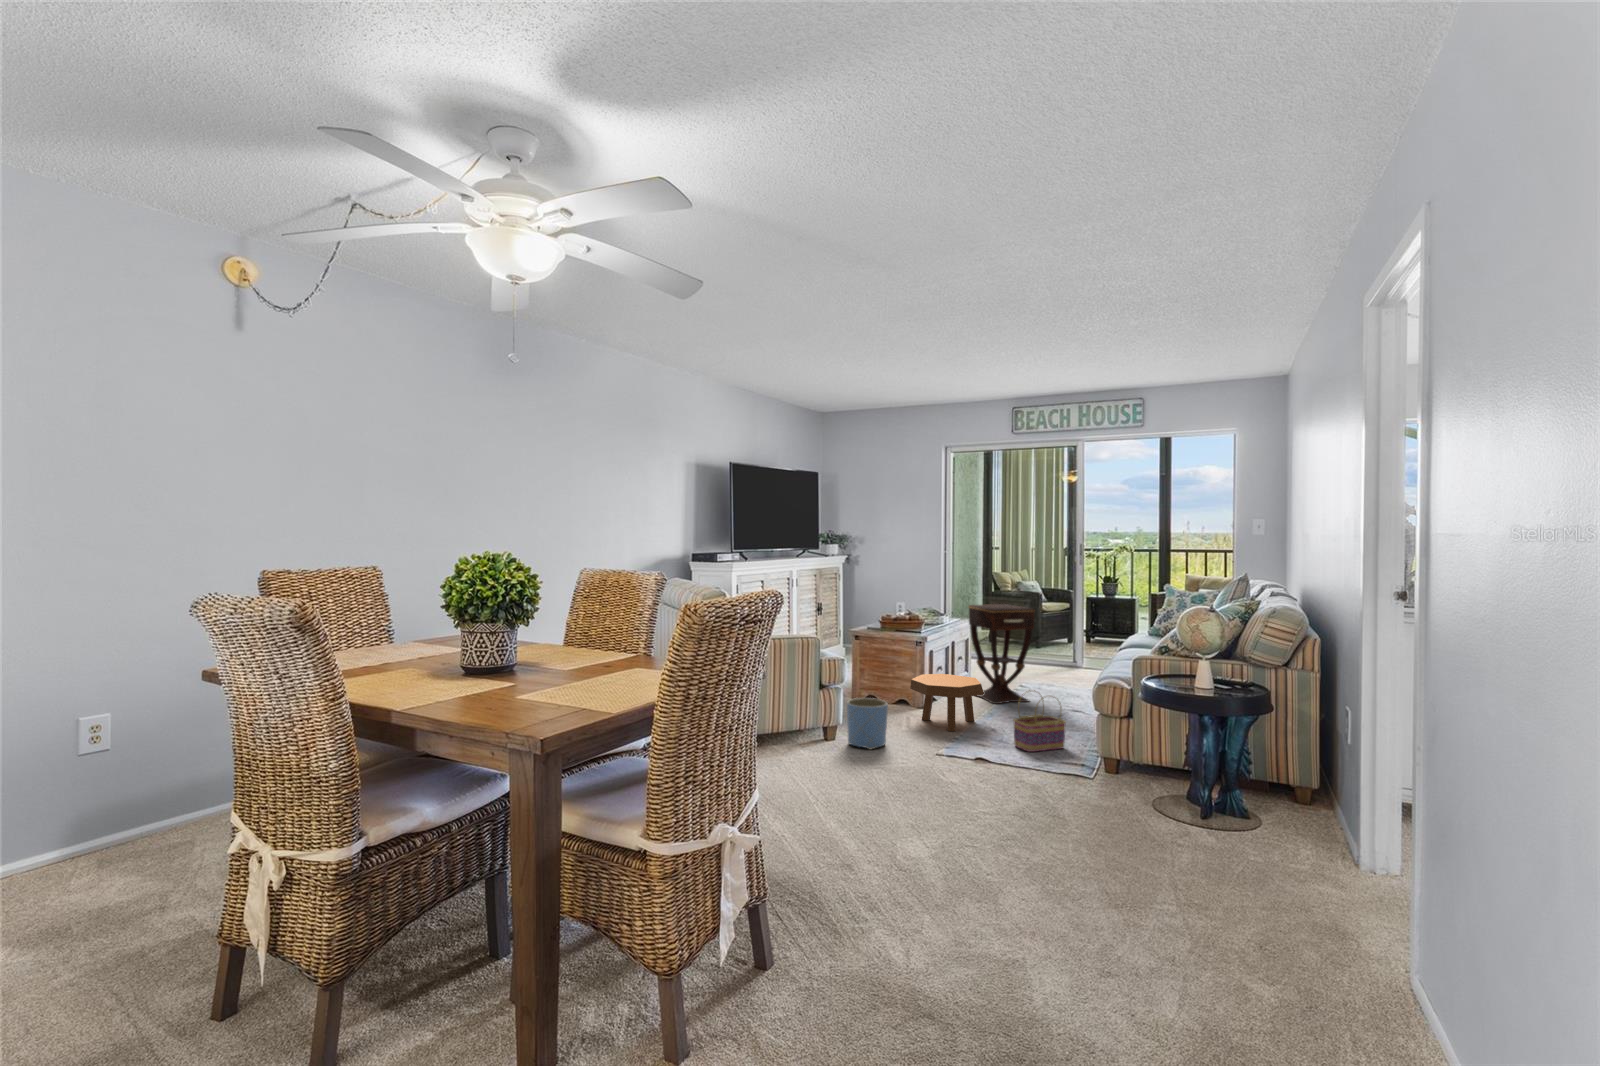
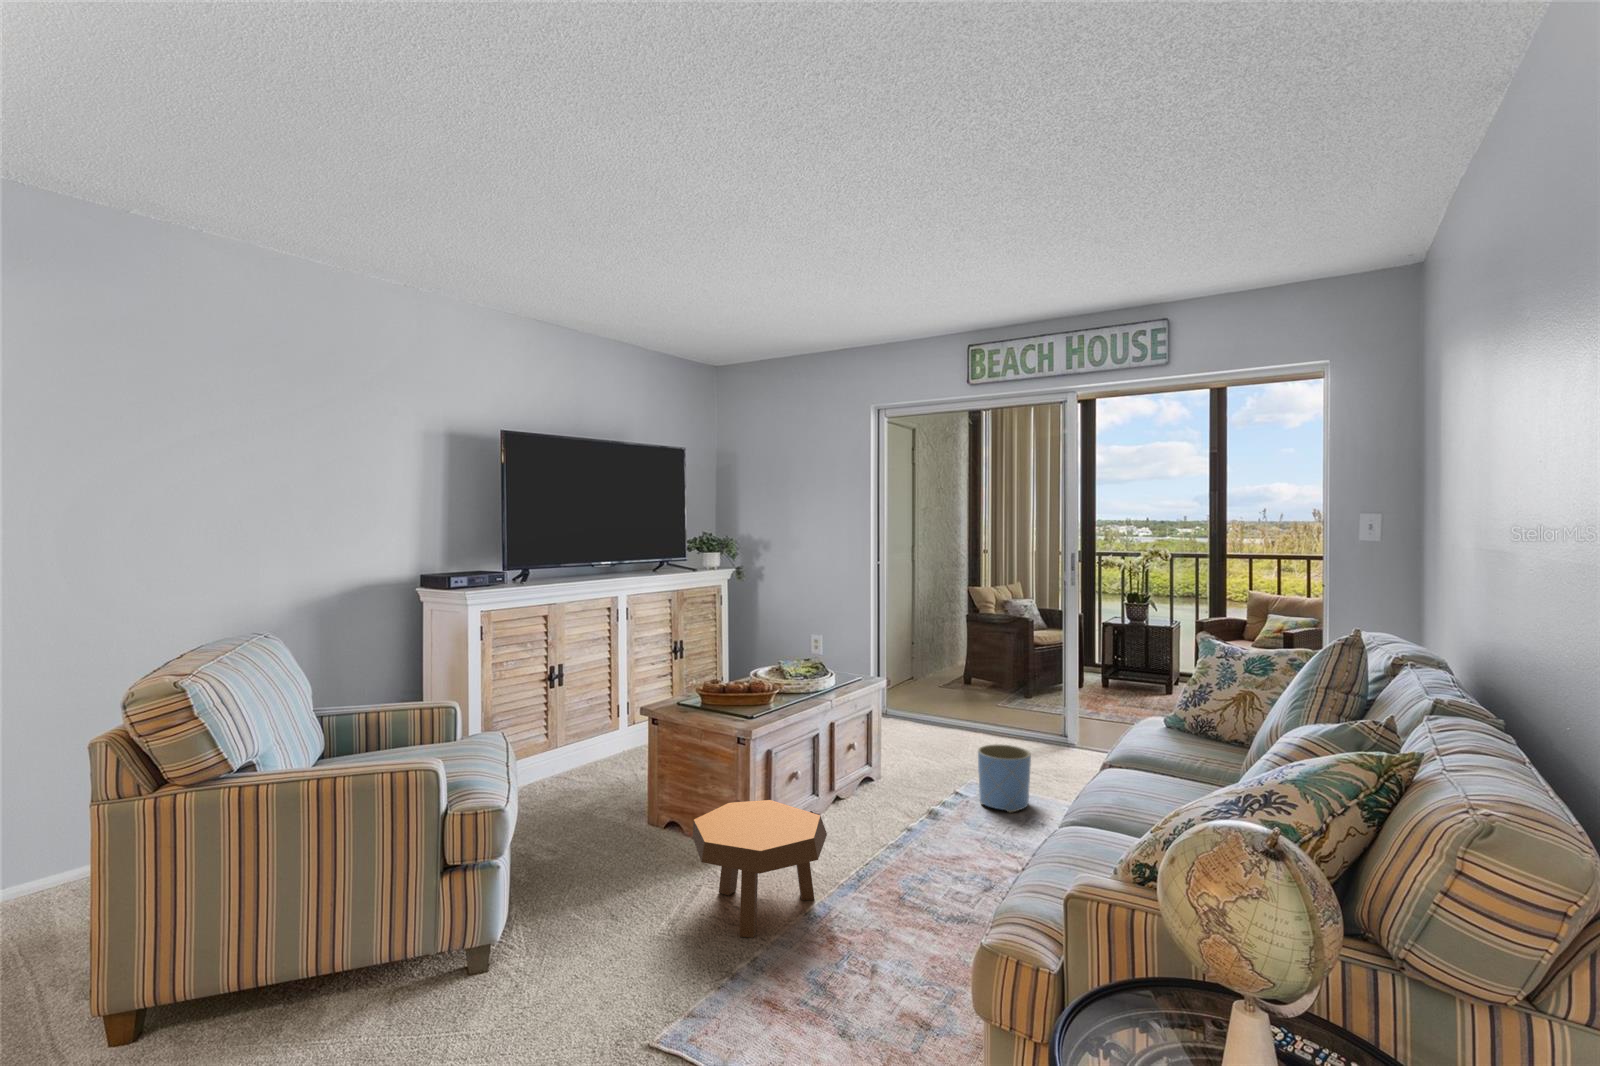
side table: present [968,604,1035,704] -> none [855,659,960,841]
basket: present [1014,690,1066,752] -> none [834,882,947,1035]
planter: present [847,698,888,749] -> present [978,744,1031,813]

